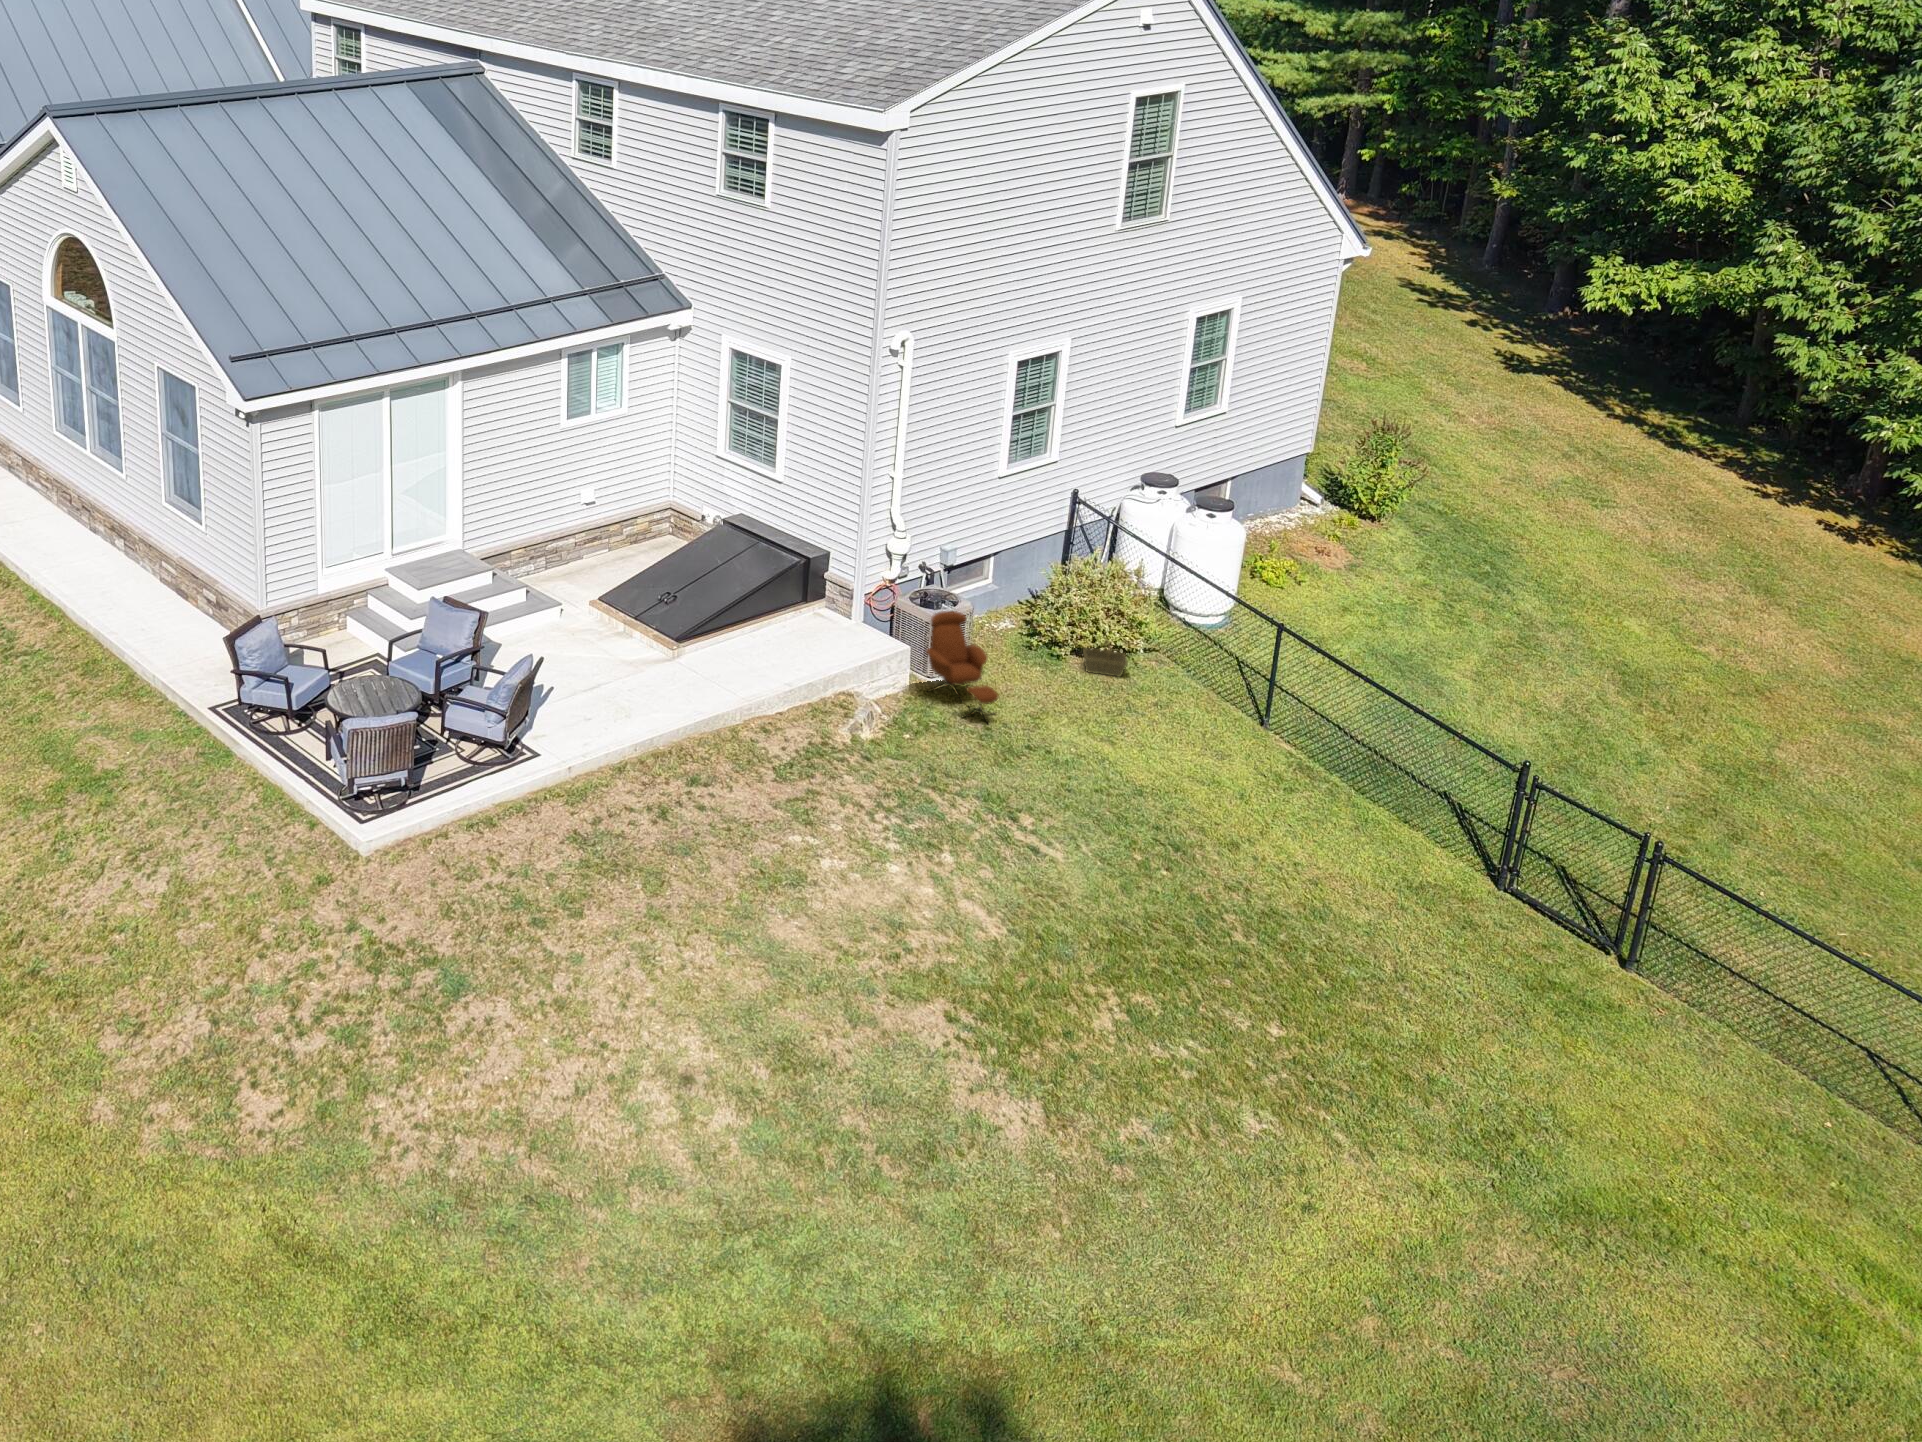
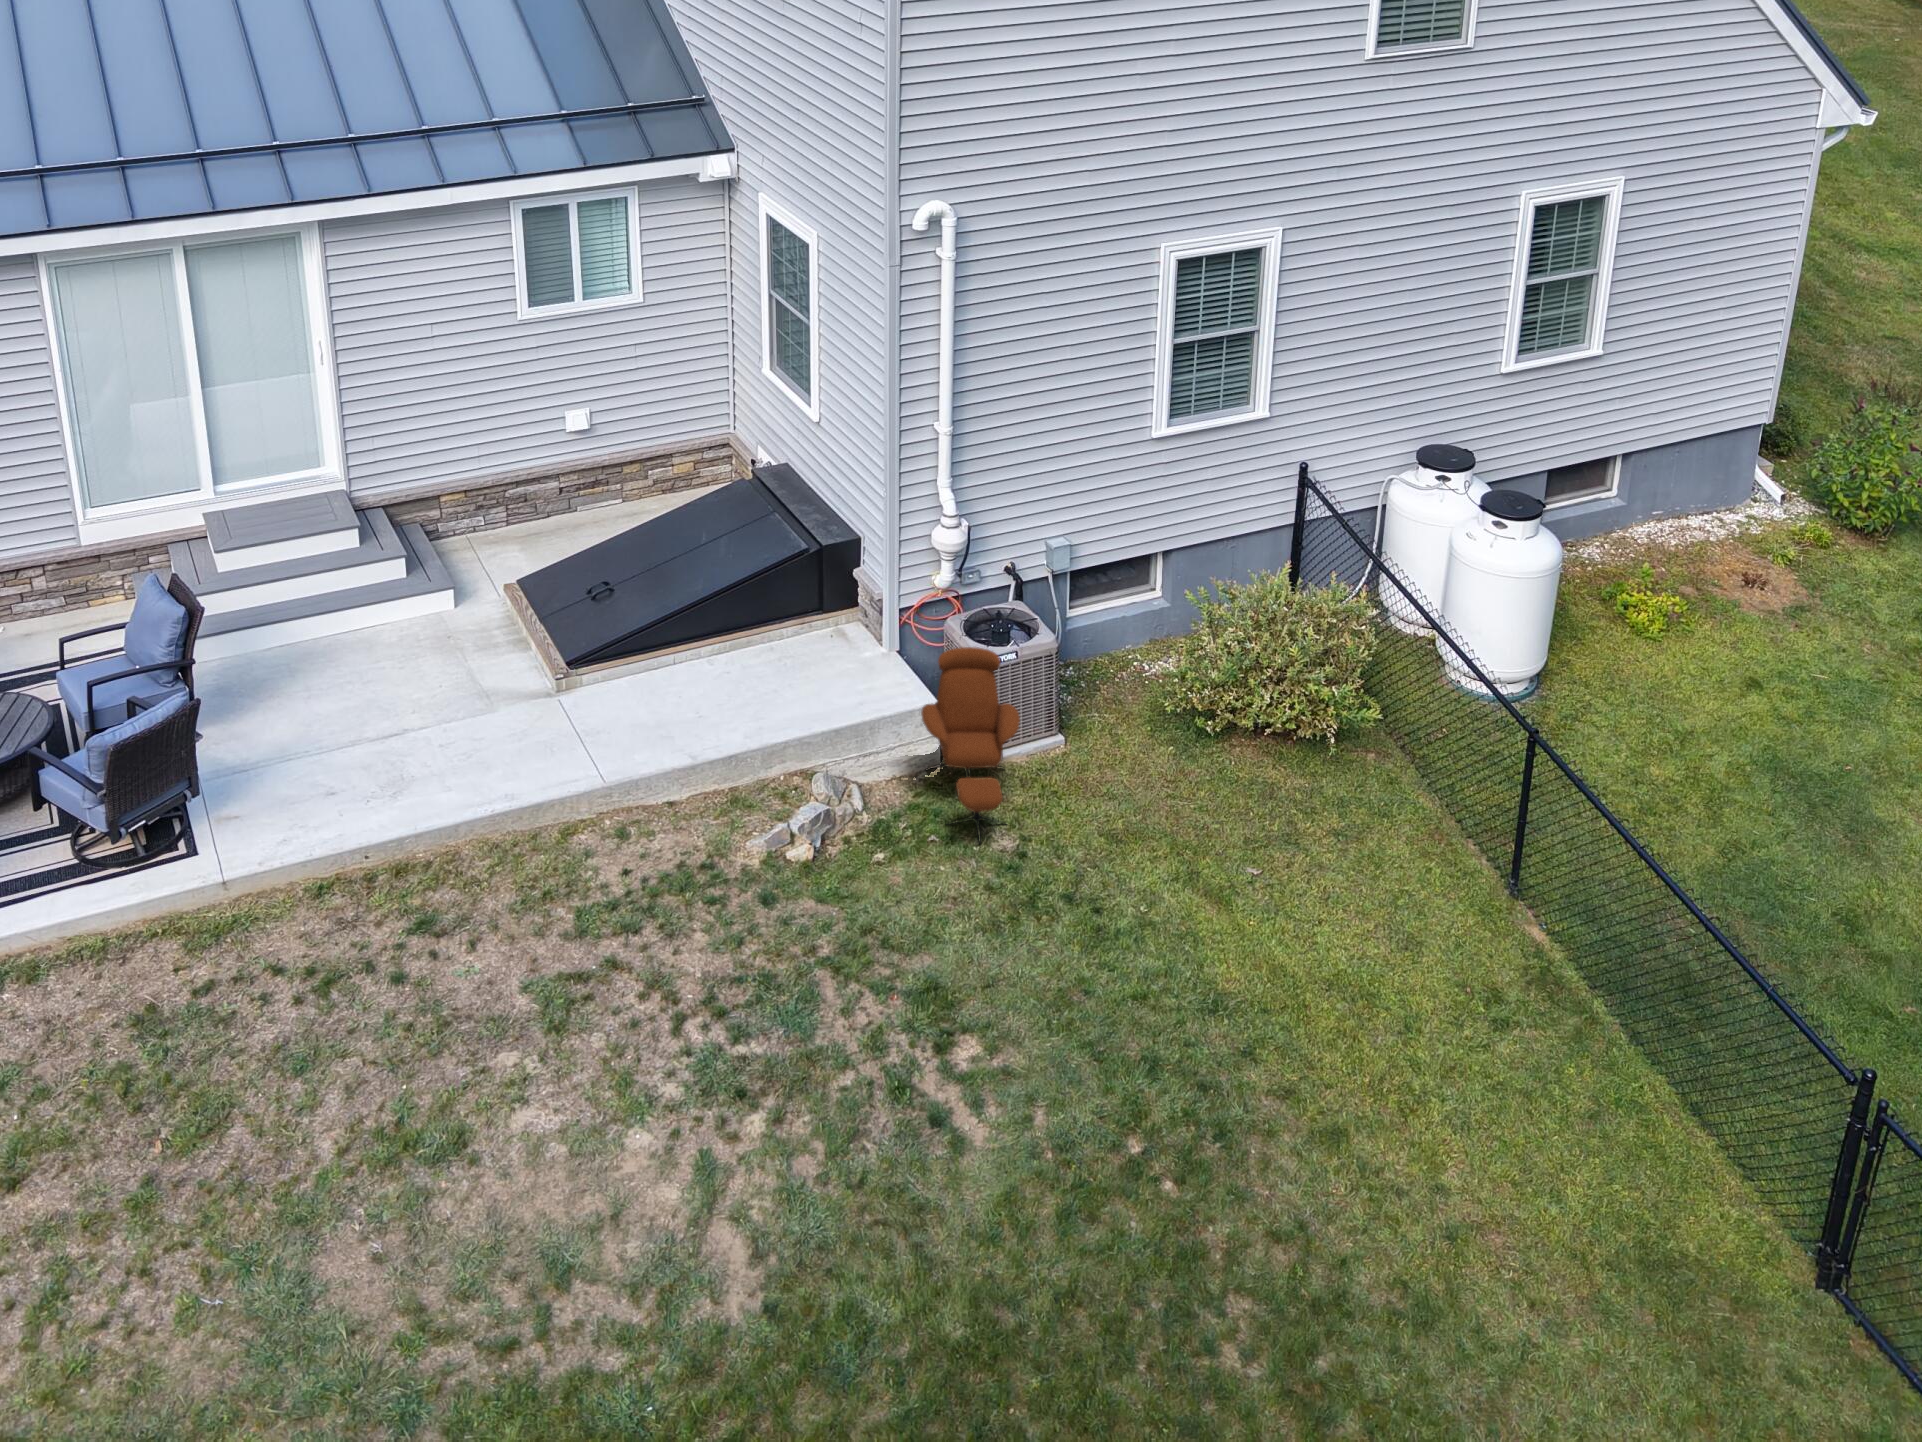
basket: present [1083,640,1128,677] -> none [1217,710,1290,774]

